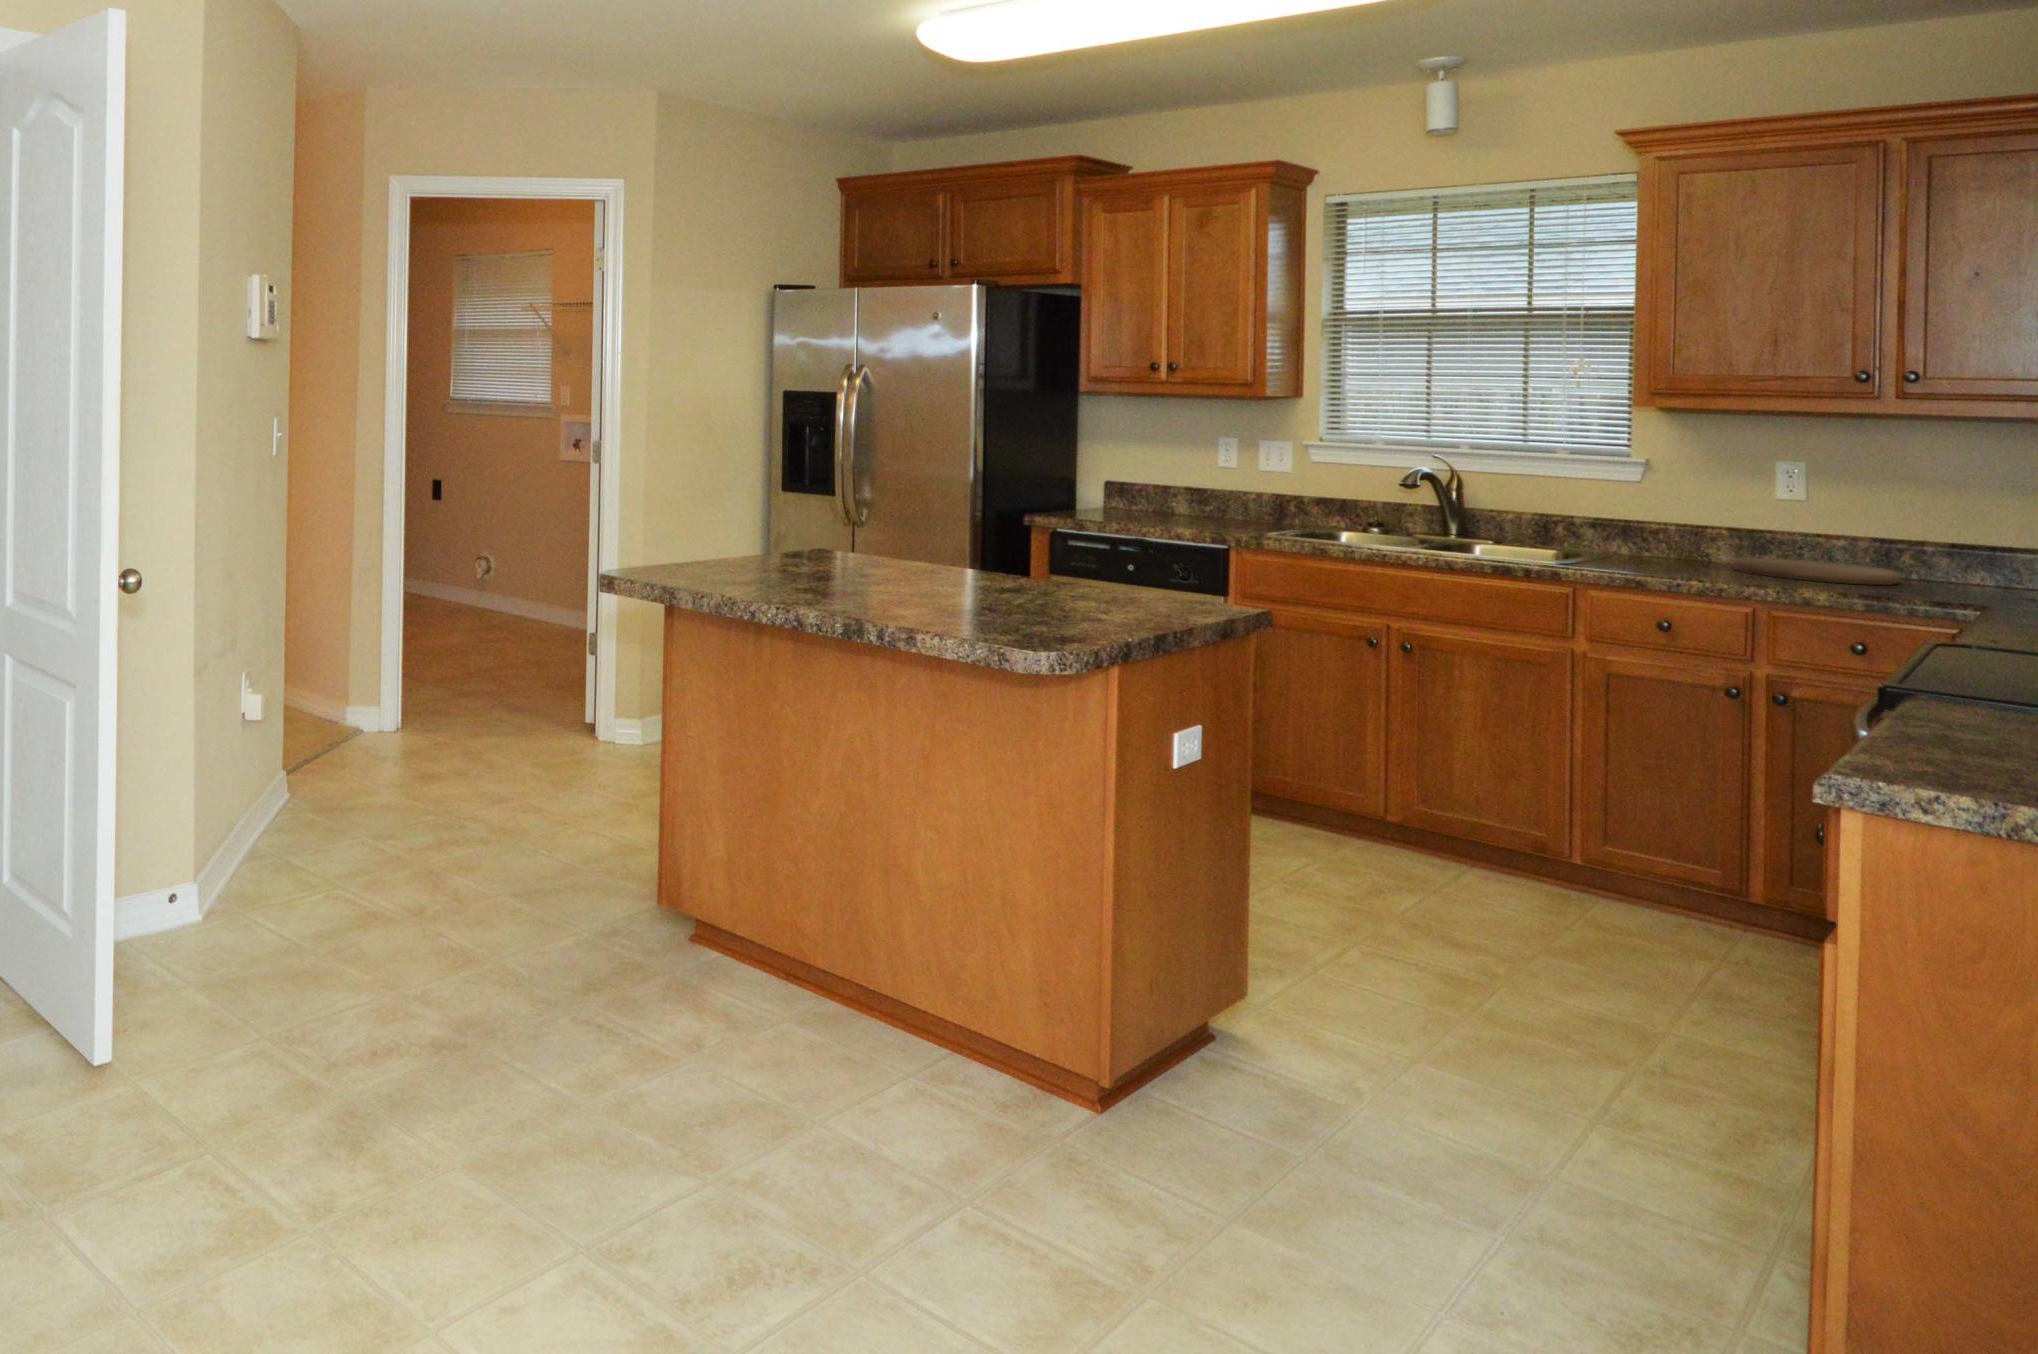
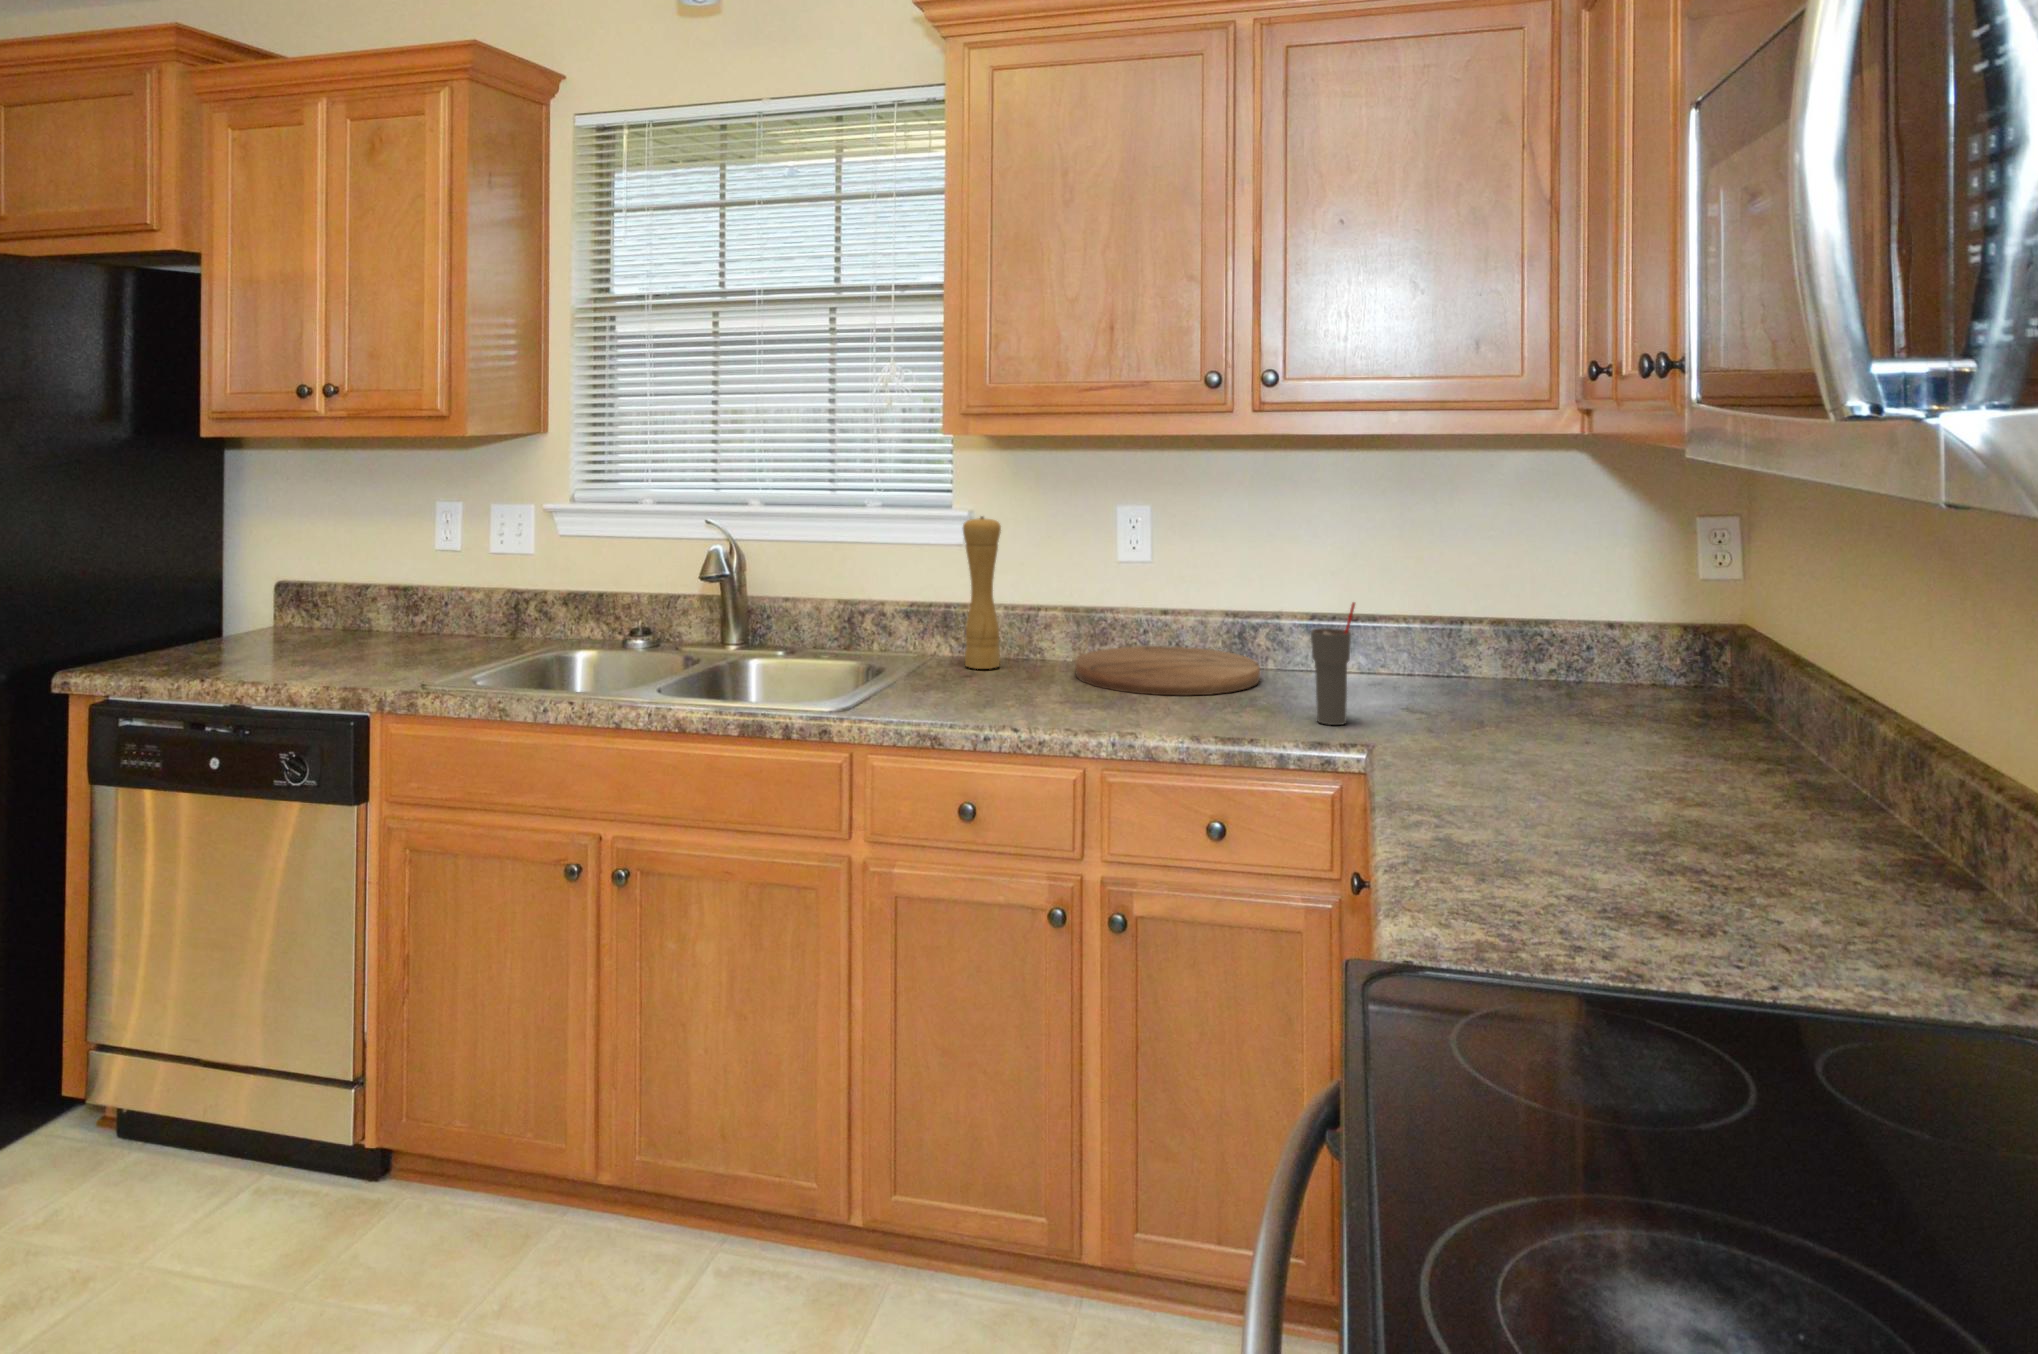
pepper mill: none [1638,461,1670,561] -> present [963,516,1001,669]
cup: none [1945,522,1986,602] -> present [1311,602,1355,725]

